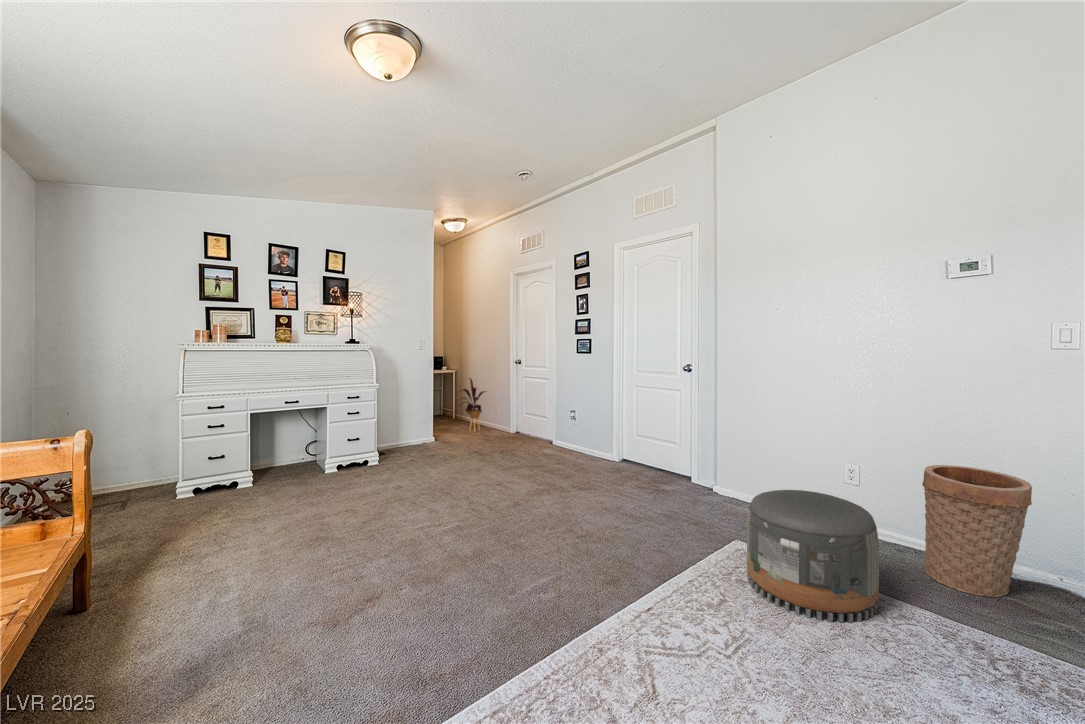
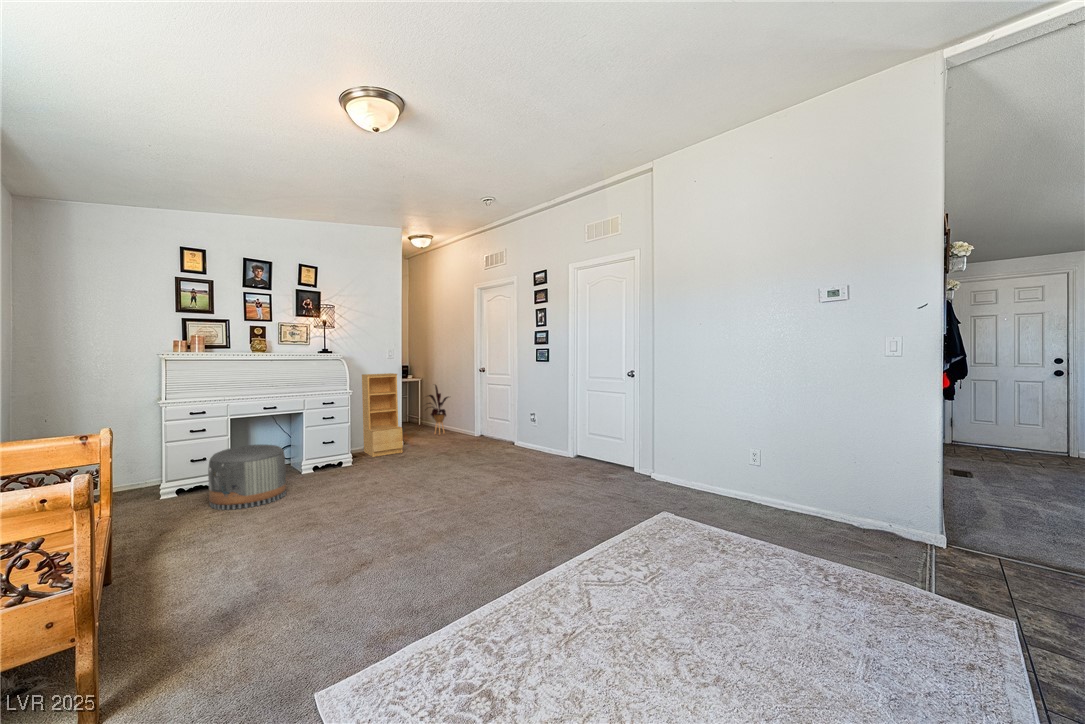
bookshelf: none [391,366,434,457] -> present [362,373,403,457]
basket: present [922,465,1032,597] -> none [797,444,868,539]
pouf: present [747,490,879,623] -> present [208,445,286,510]

